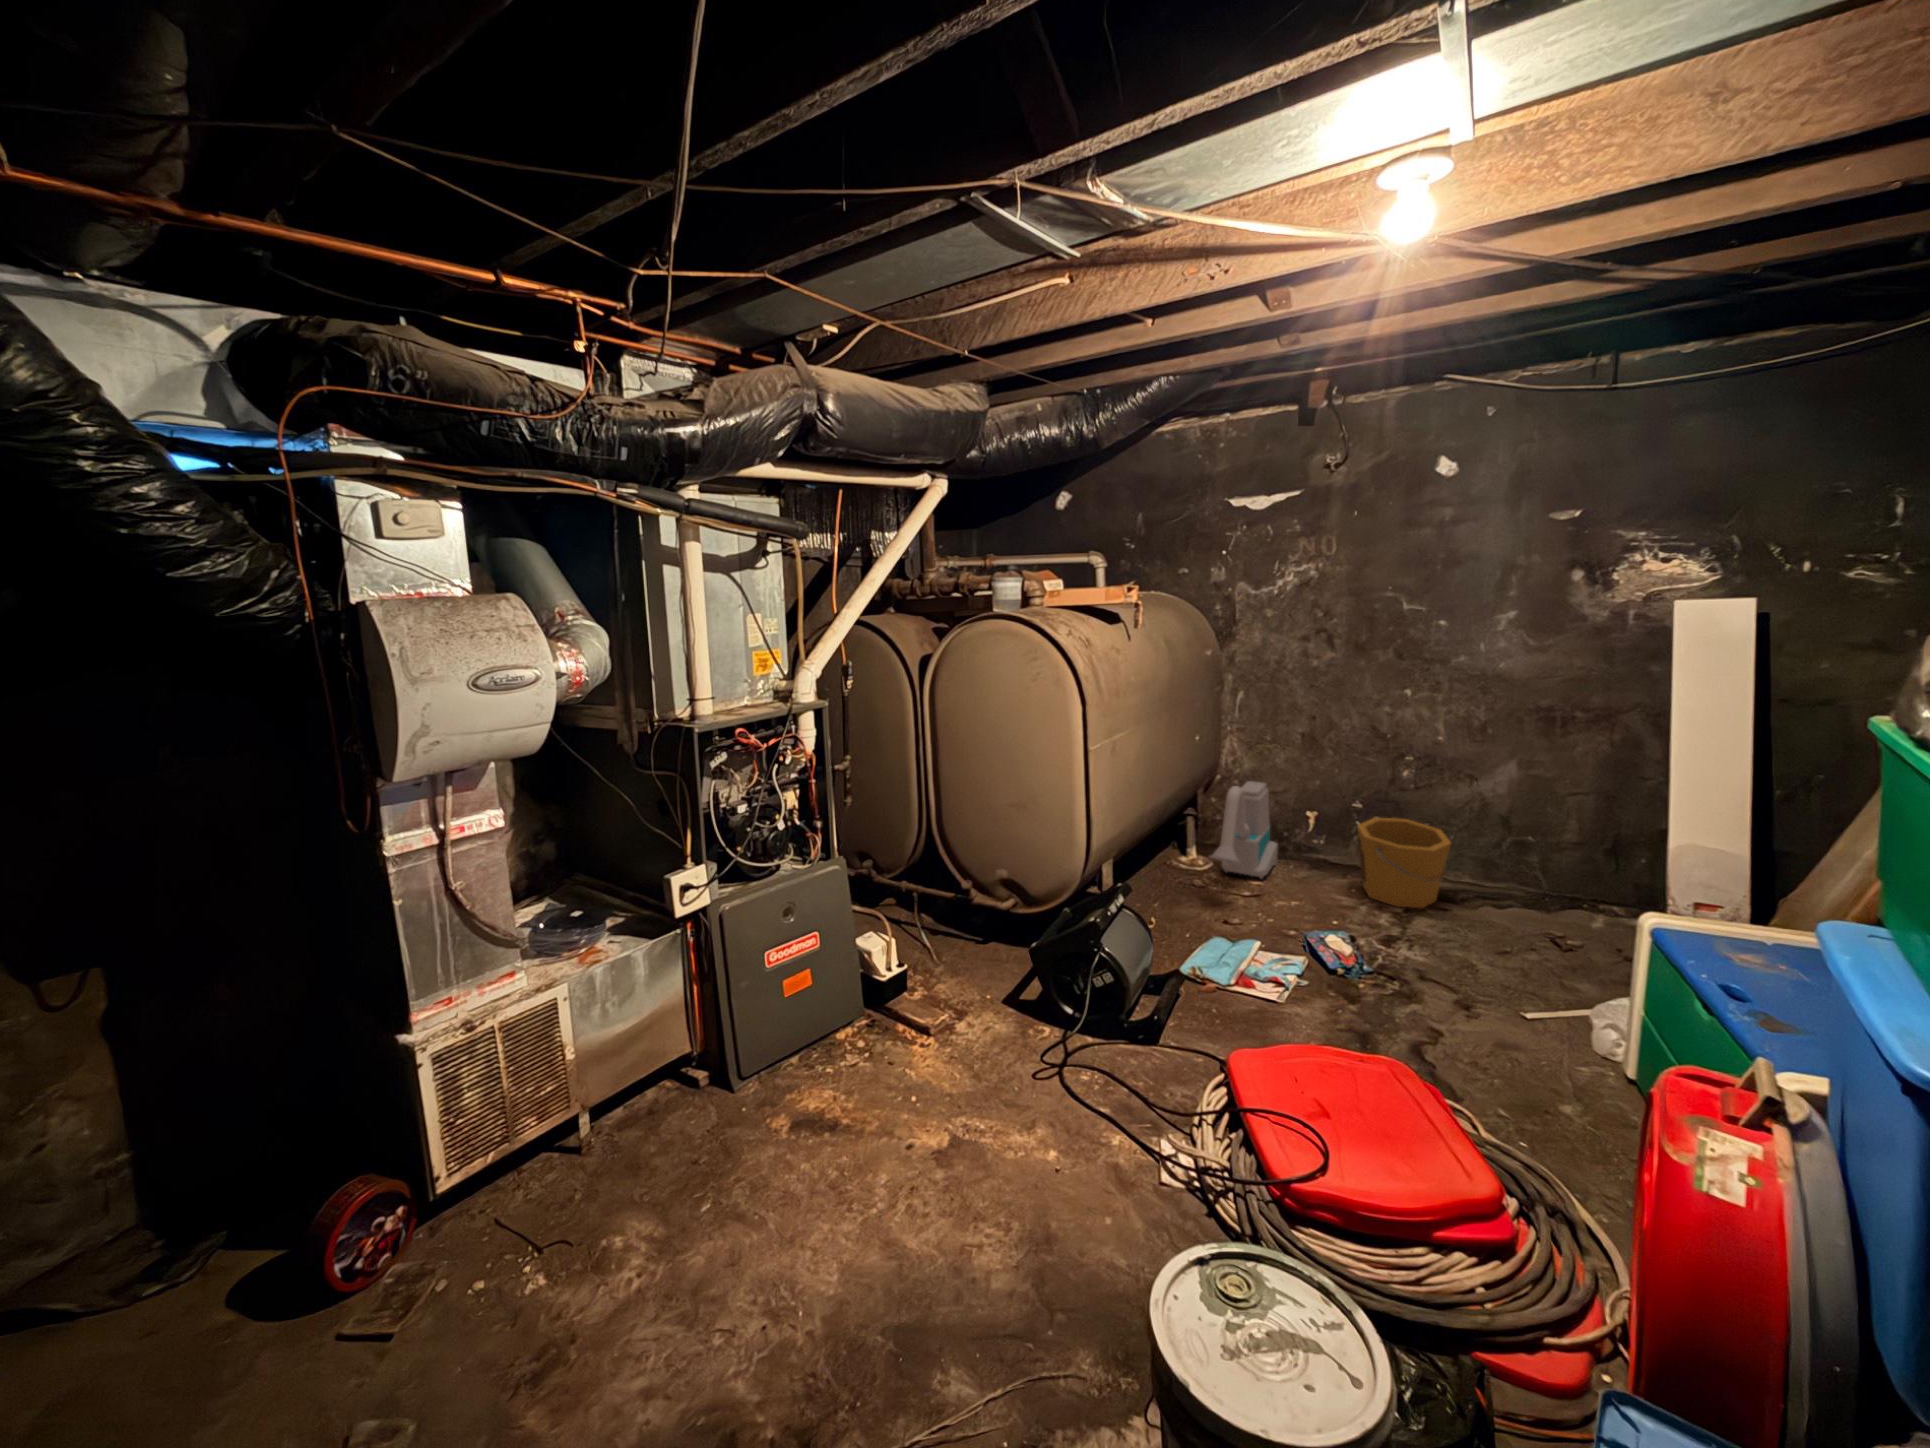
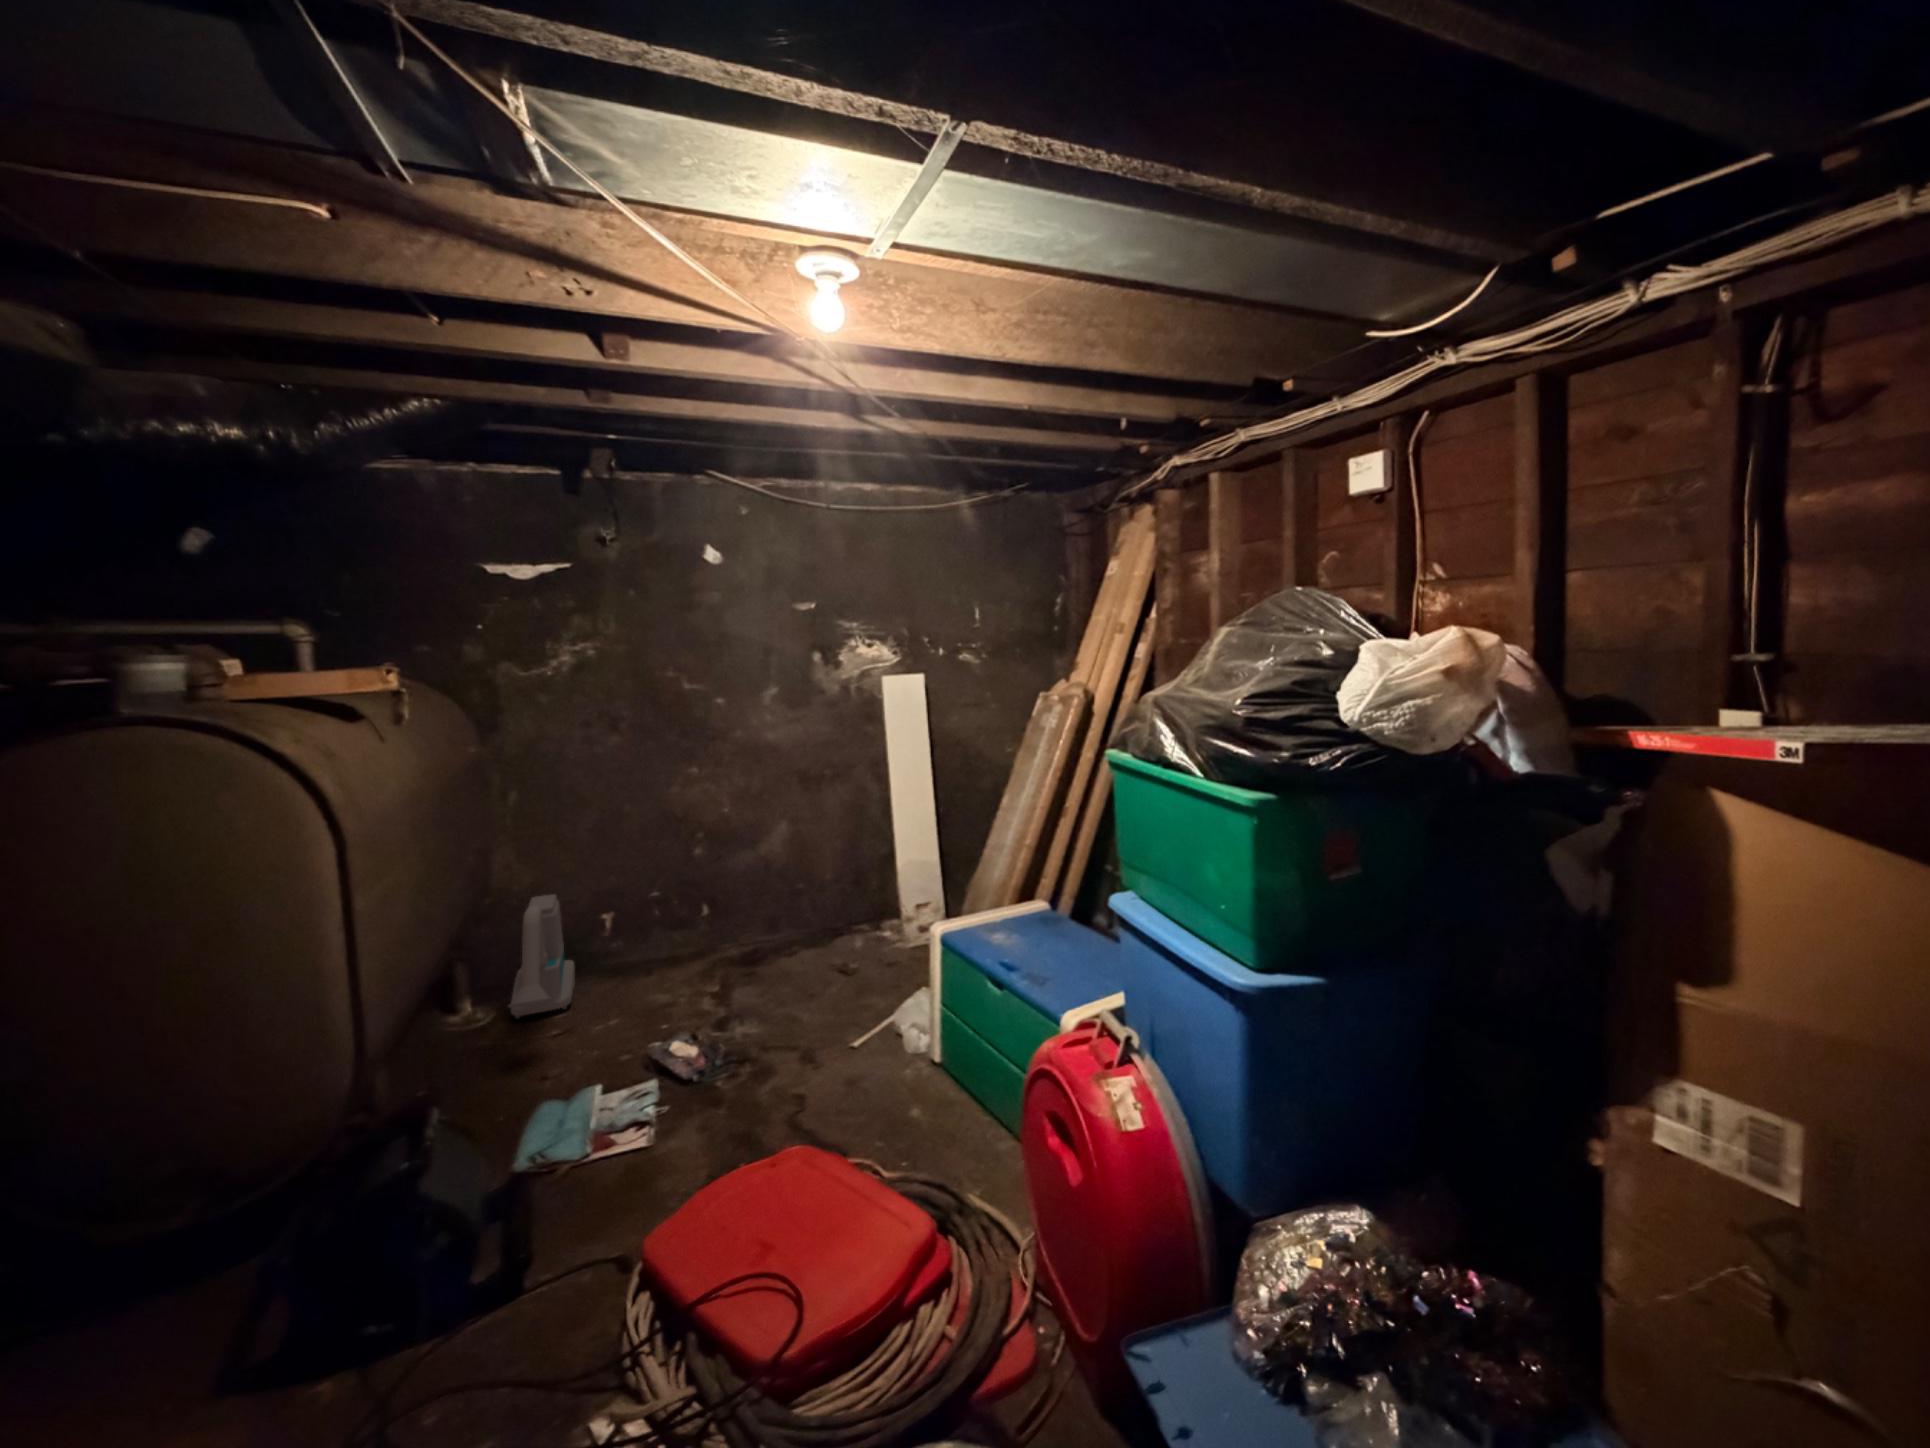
bucket: present [1357,818,1451,908] -> none [665,894,751,985]

